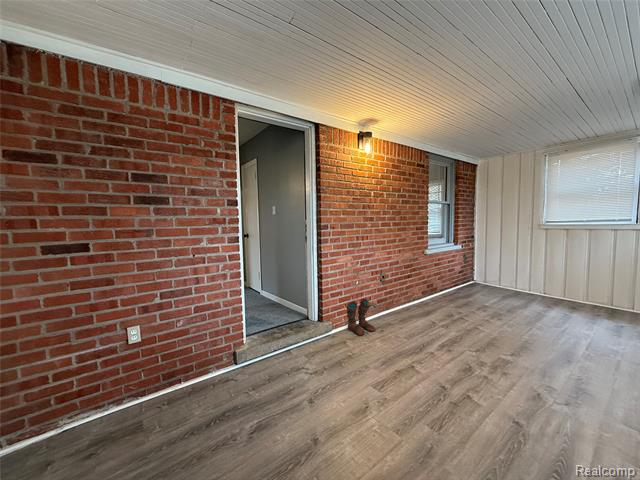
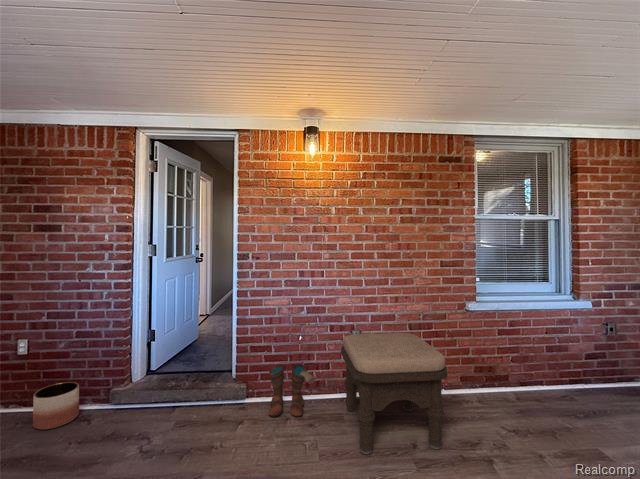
ottoman: none [389,270,458,336] -> present [341,333,448,454]
planter: none [178,355,219,406] -> present [33,382,79,429]

